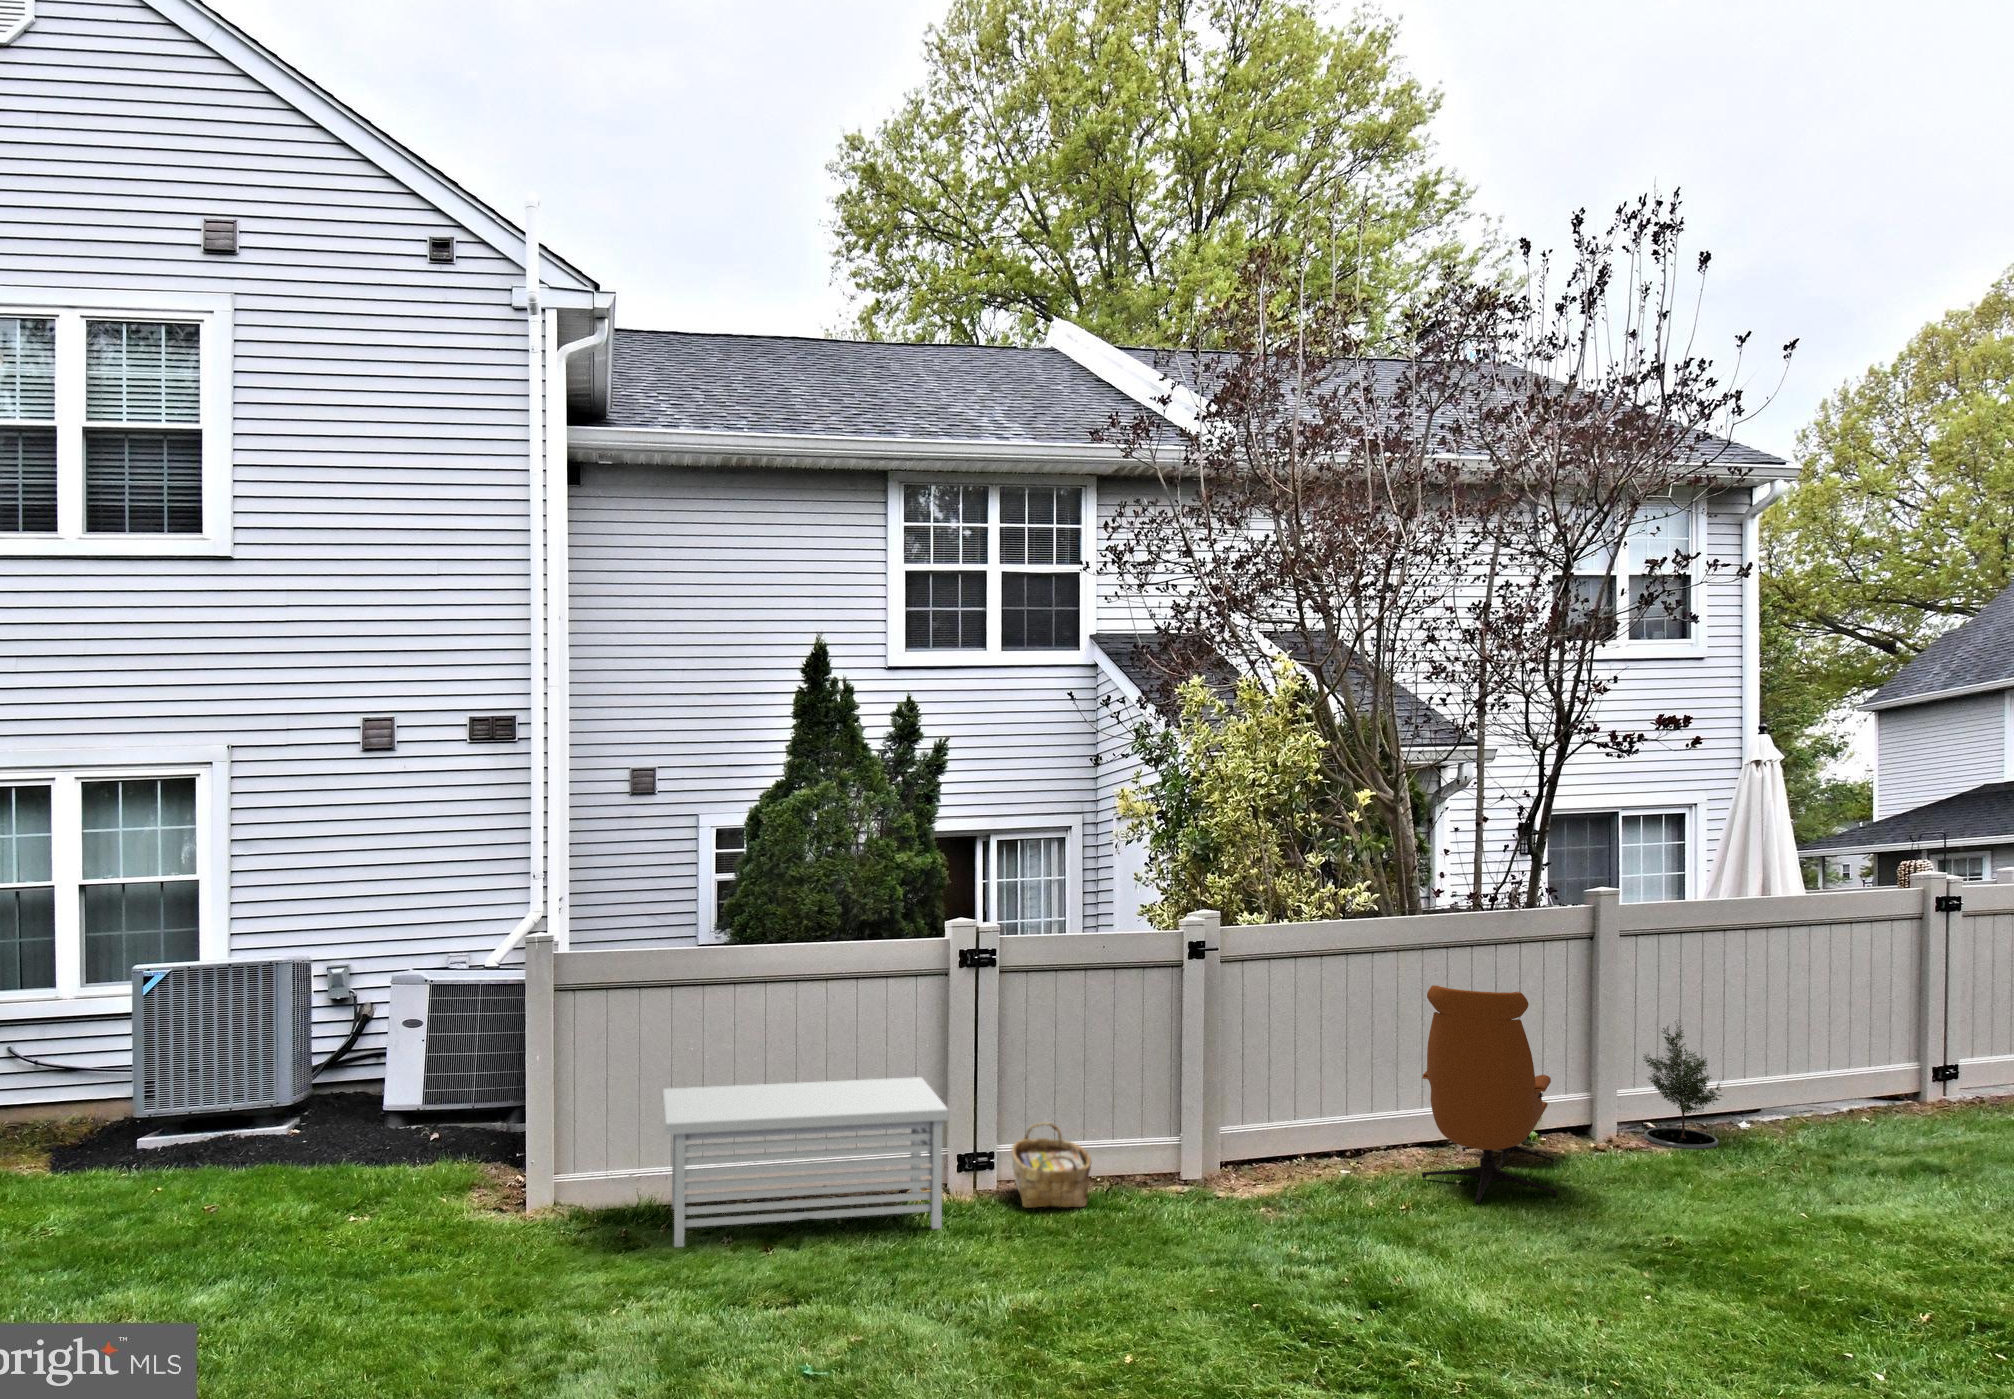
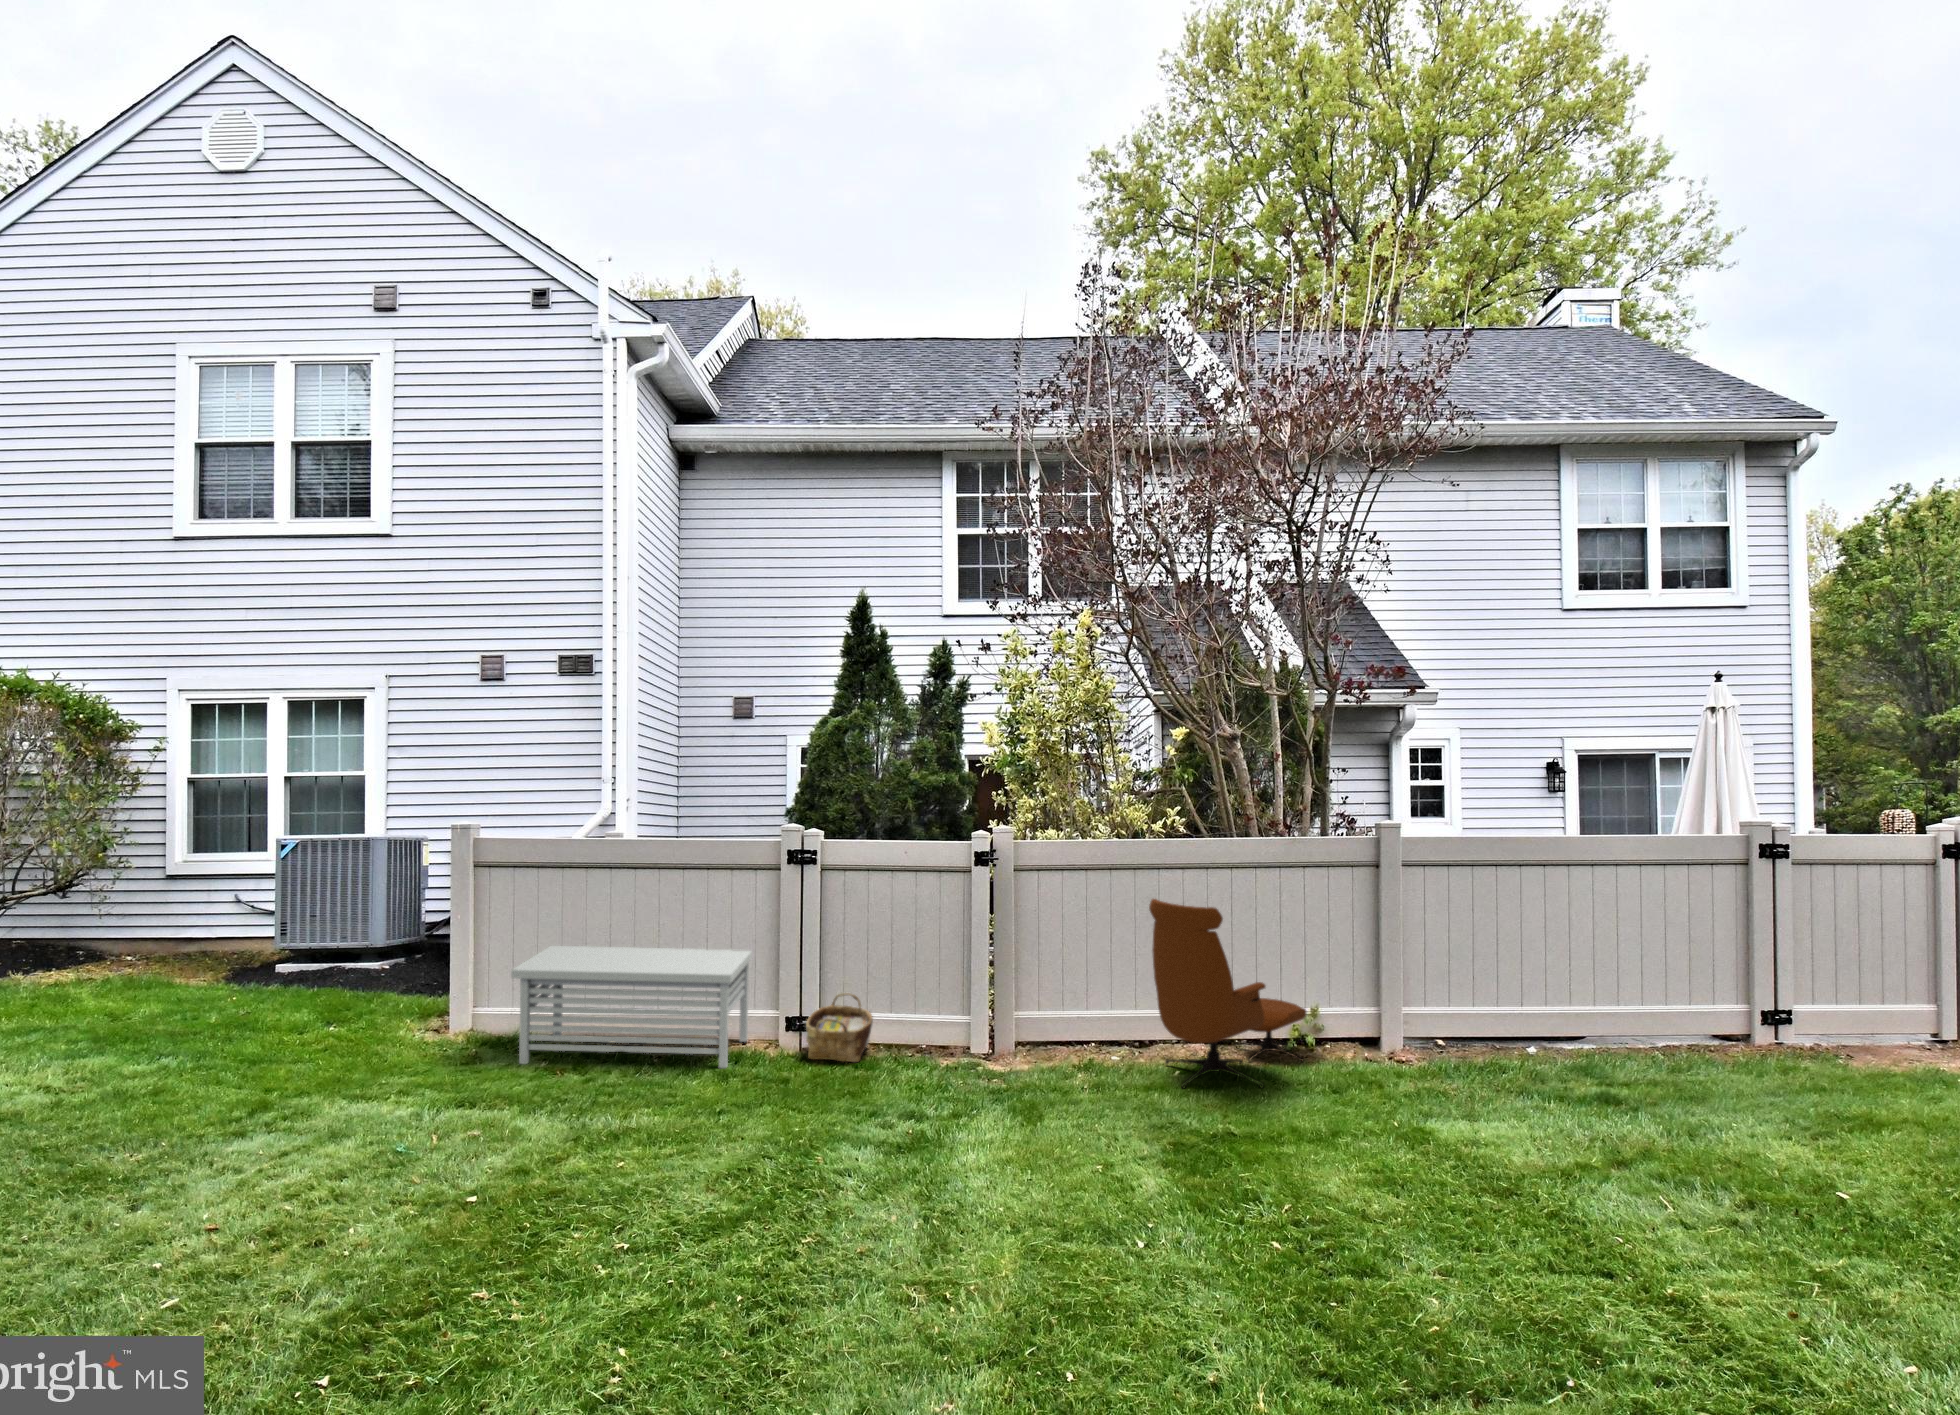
potted tree: present [1643,1020,1722,1149] -> none [1422,943,1489,1062]

